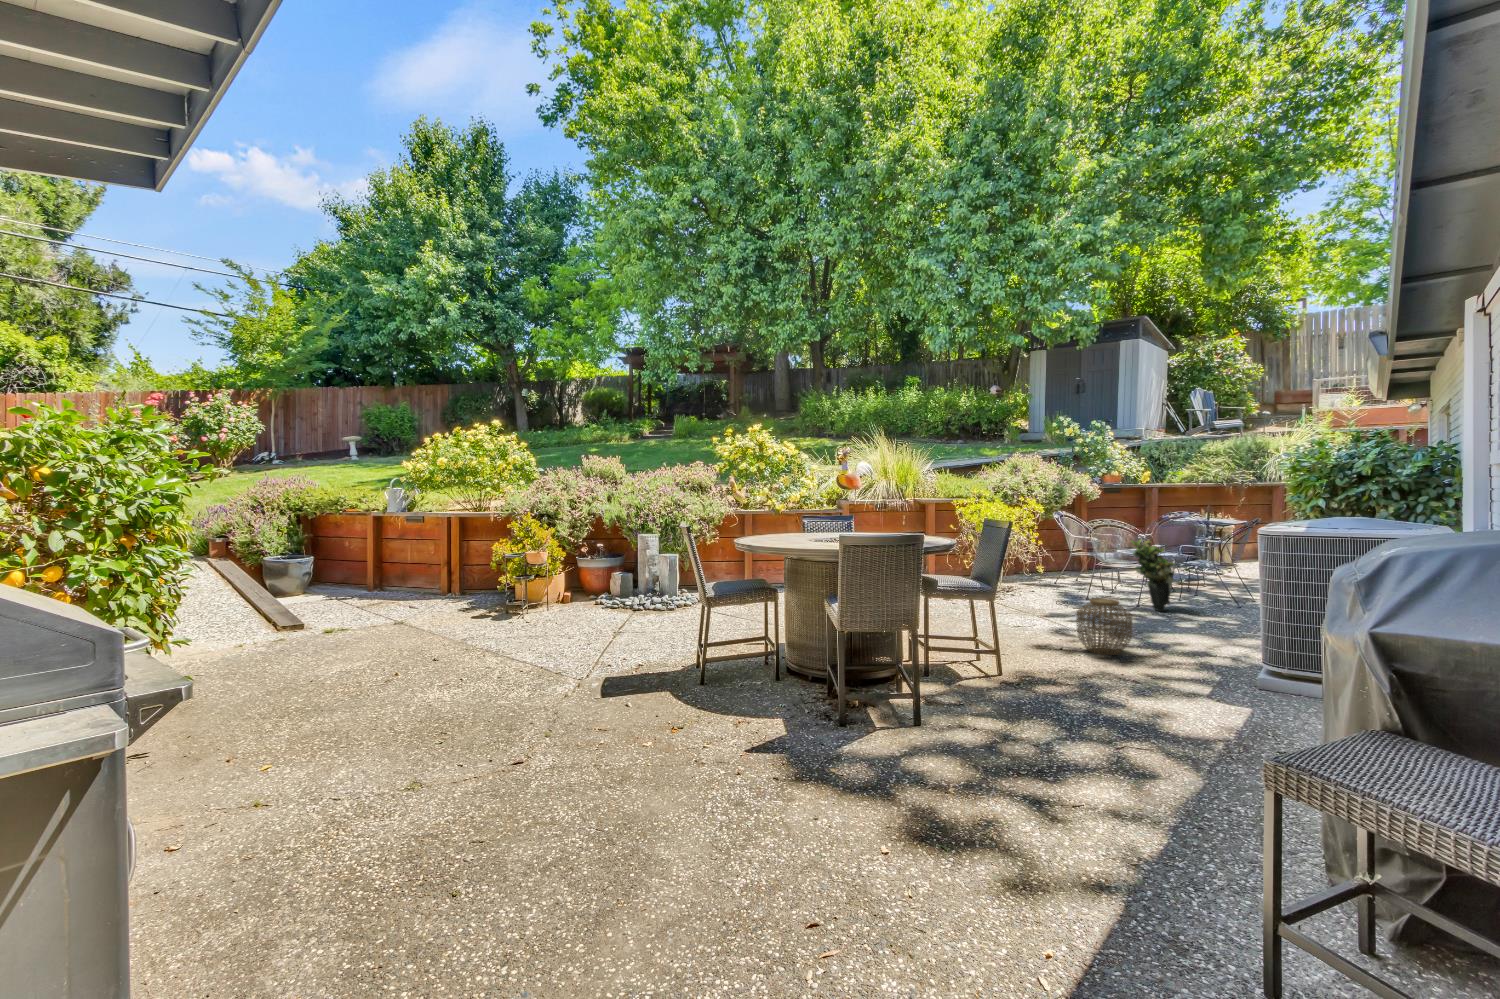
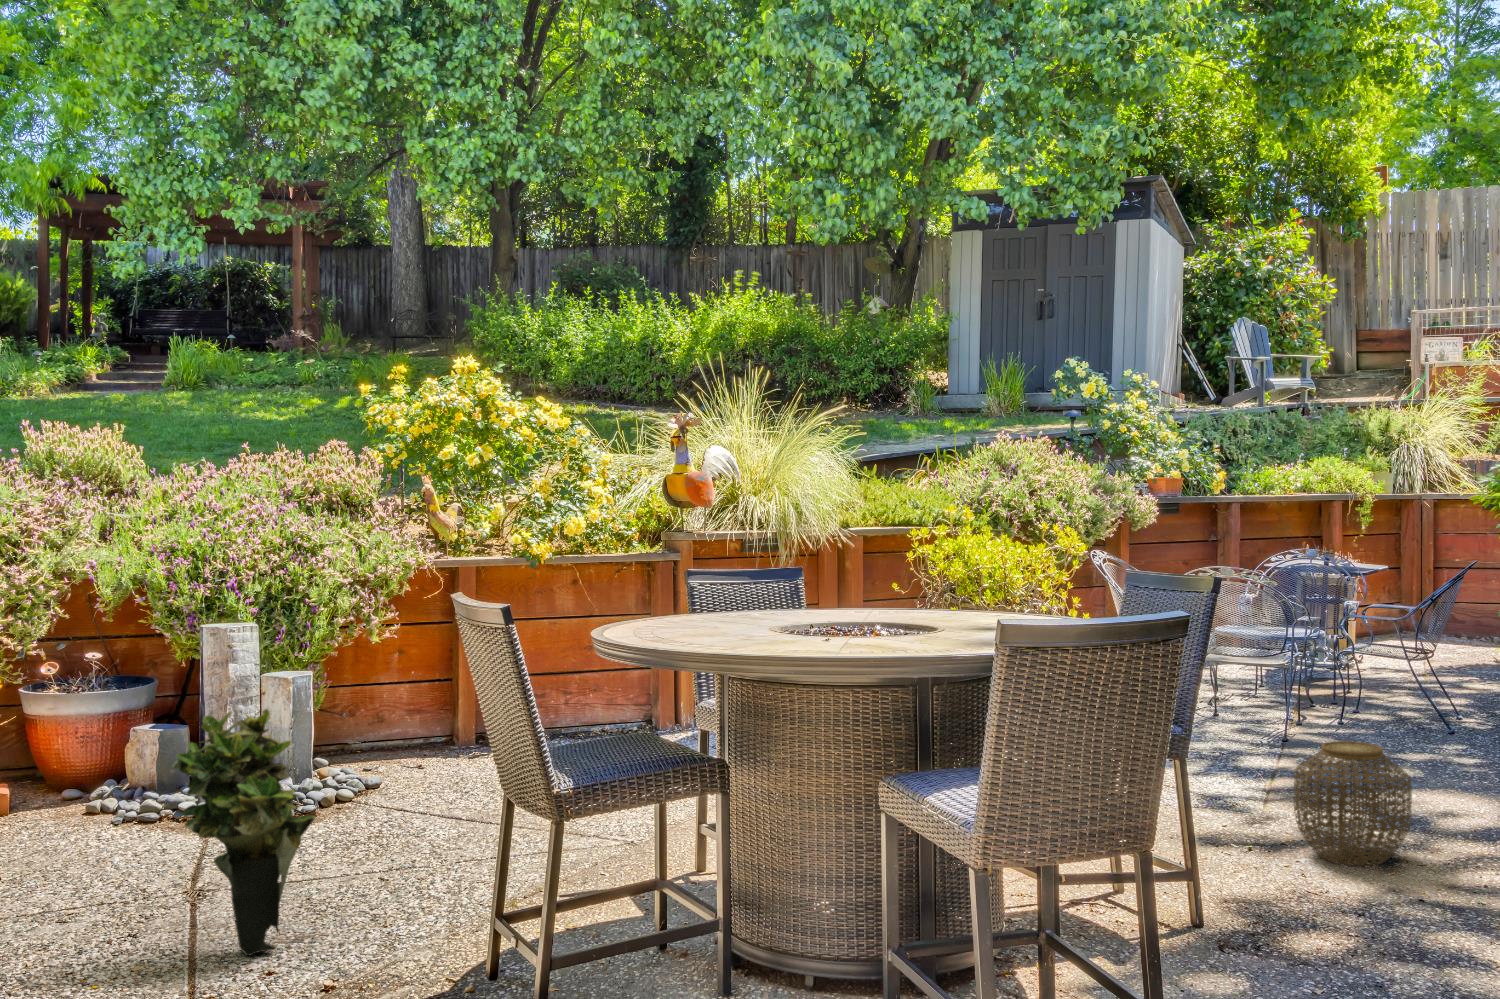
potted plant: present [1131,540,1174,611] -> present [172,709,316,956]

